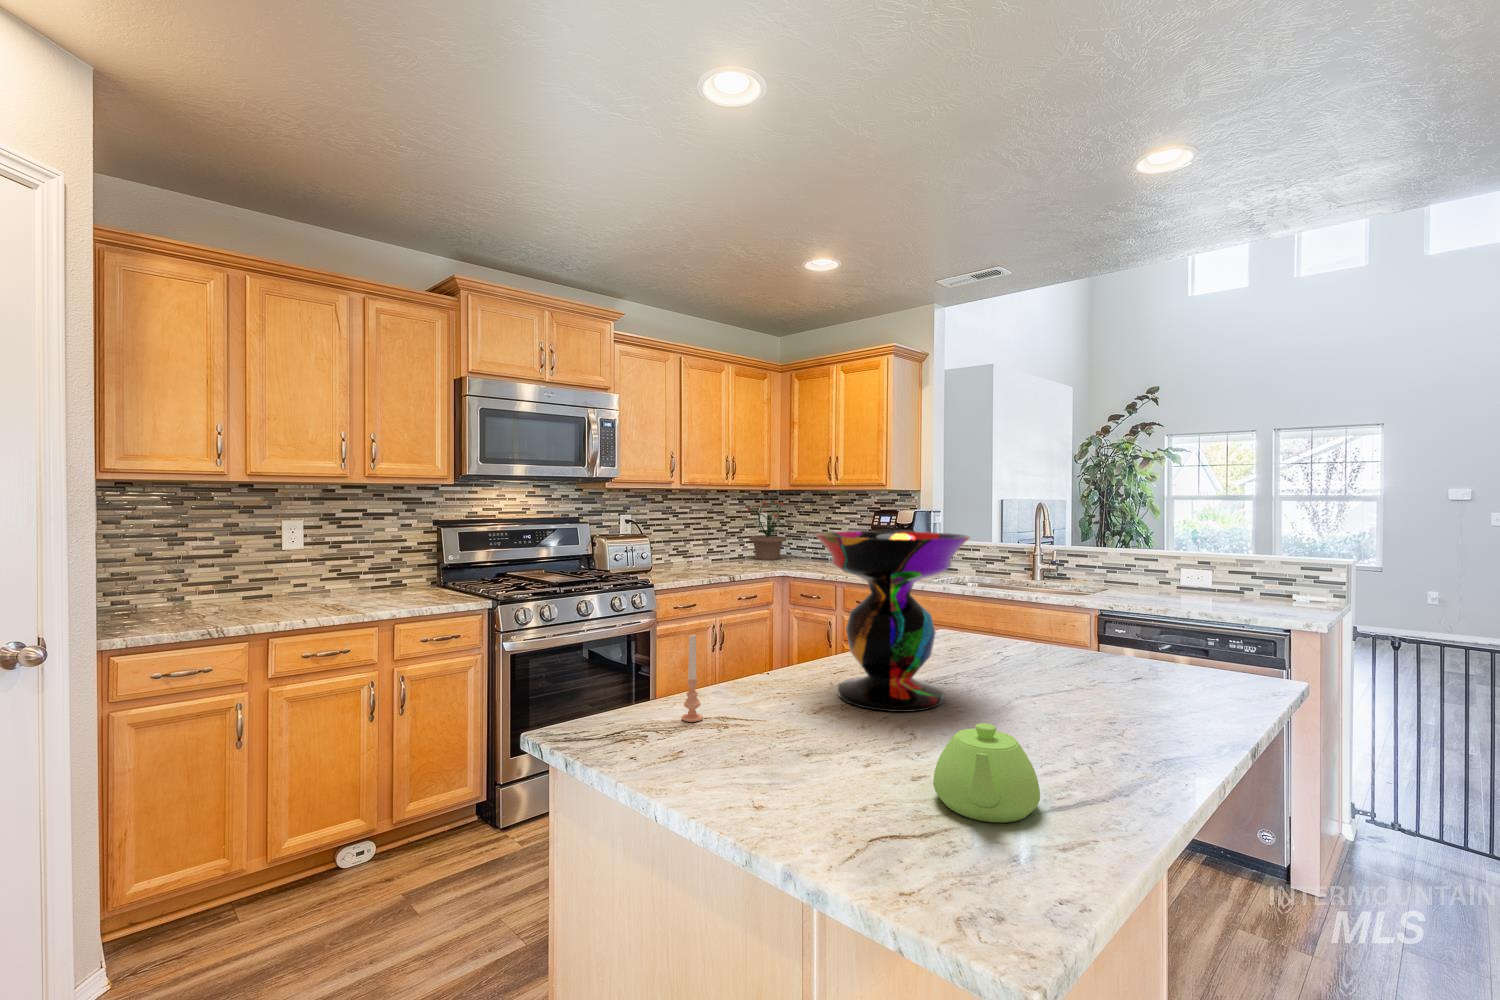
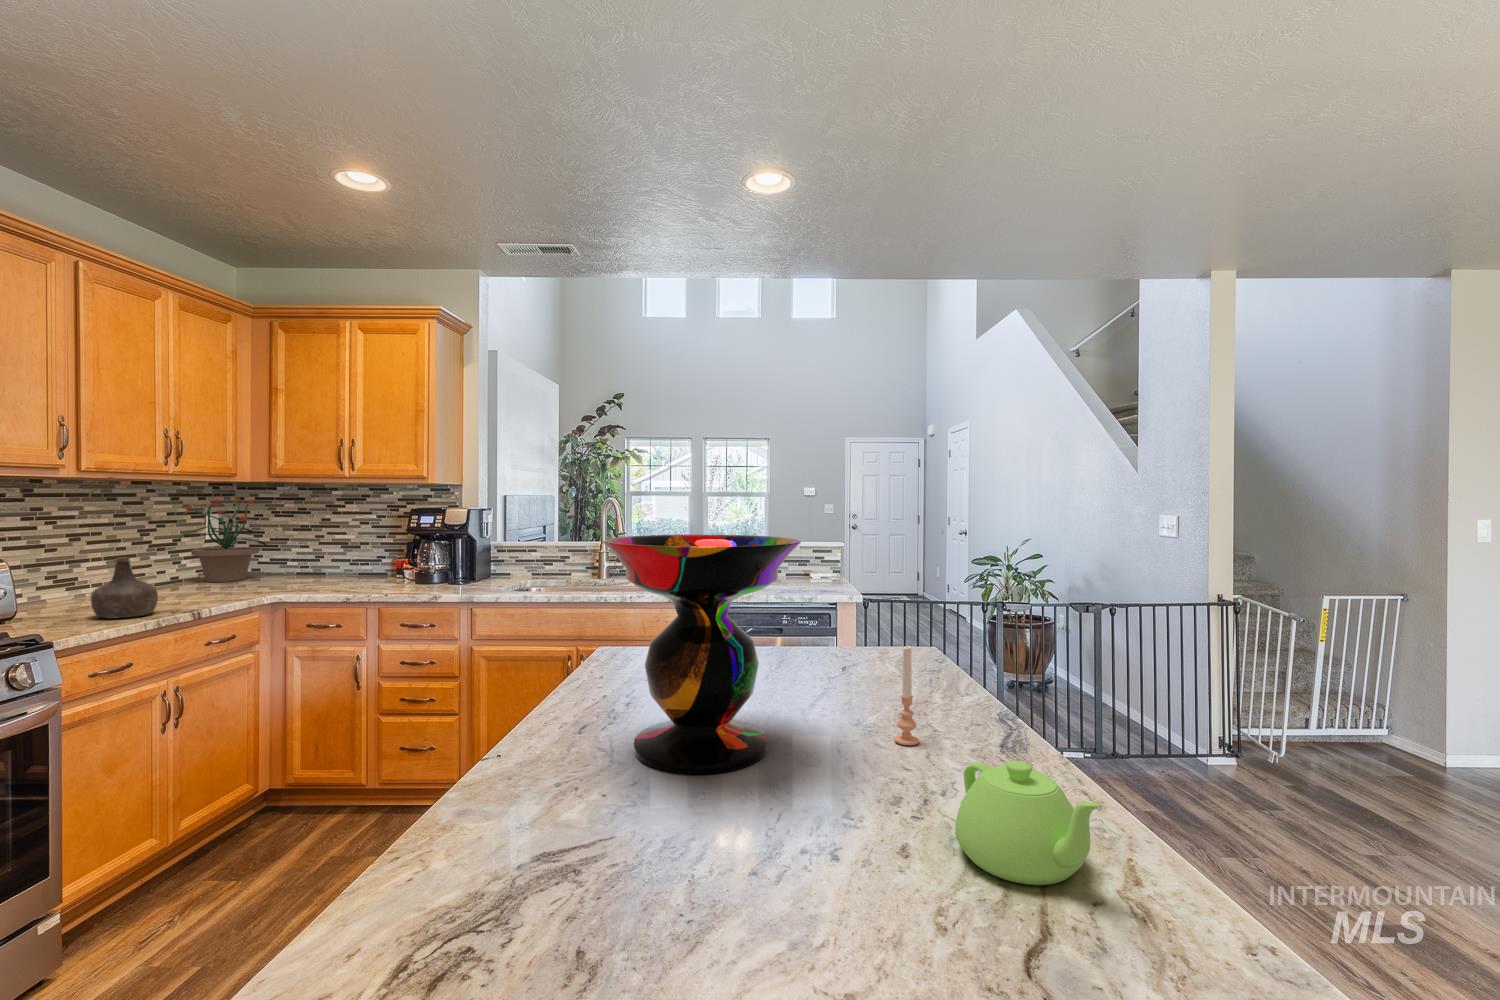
bottle: none [683,538,714,576] -> present [91,557,158,619]
candle: present [682,635,703,722] -> present [894,646,919,745]

